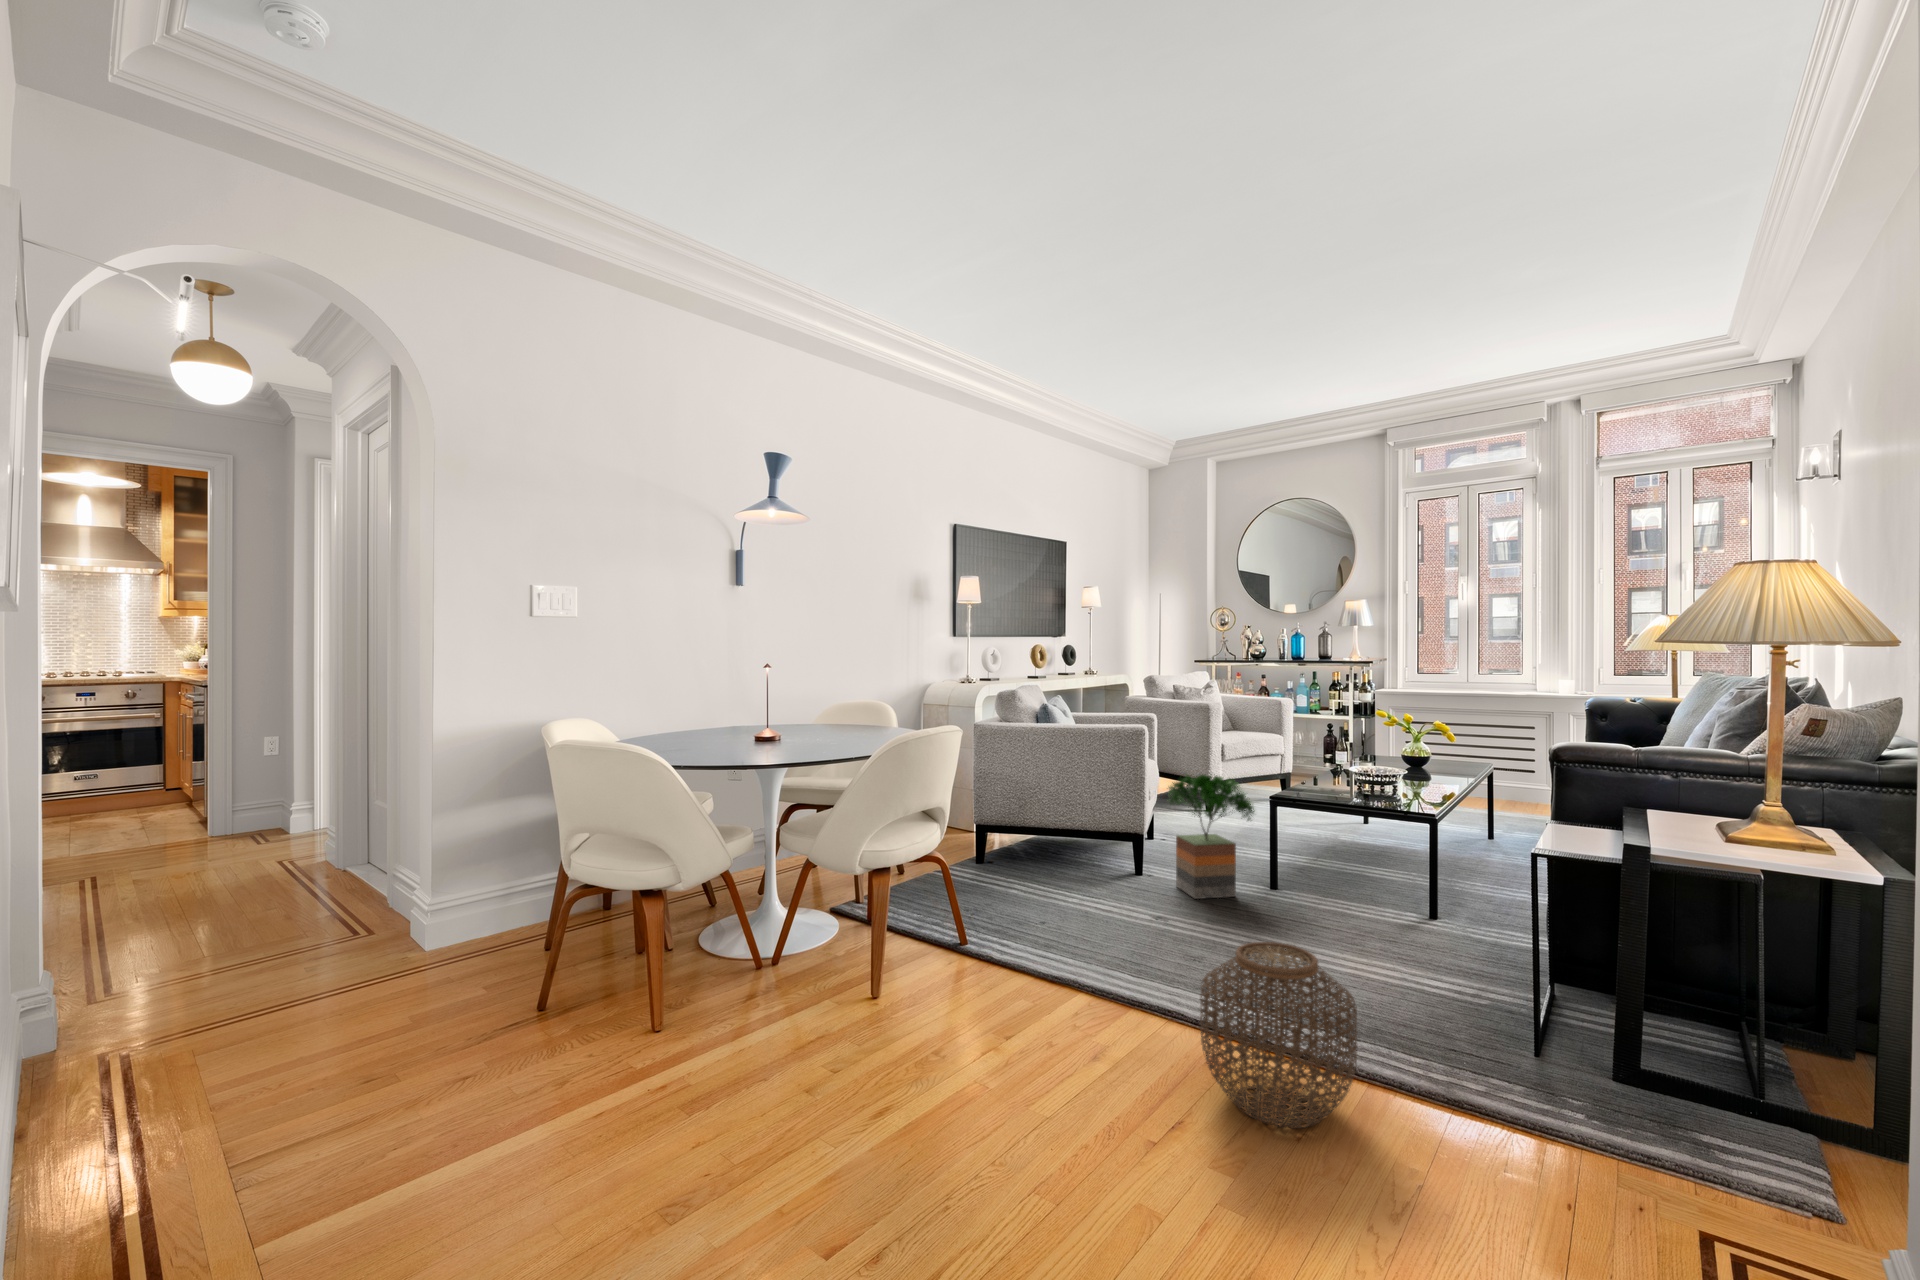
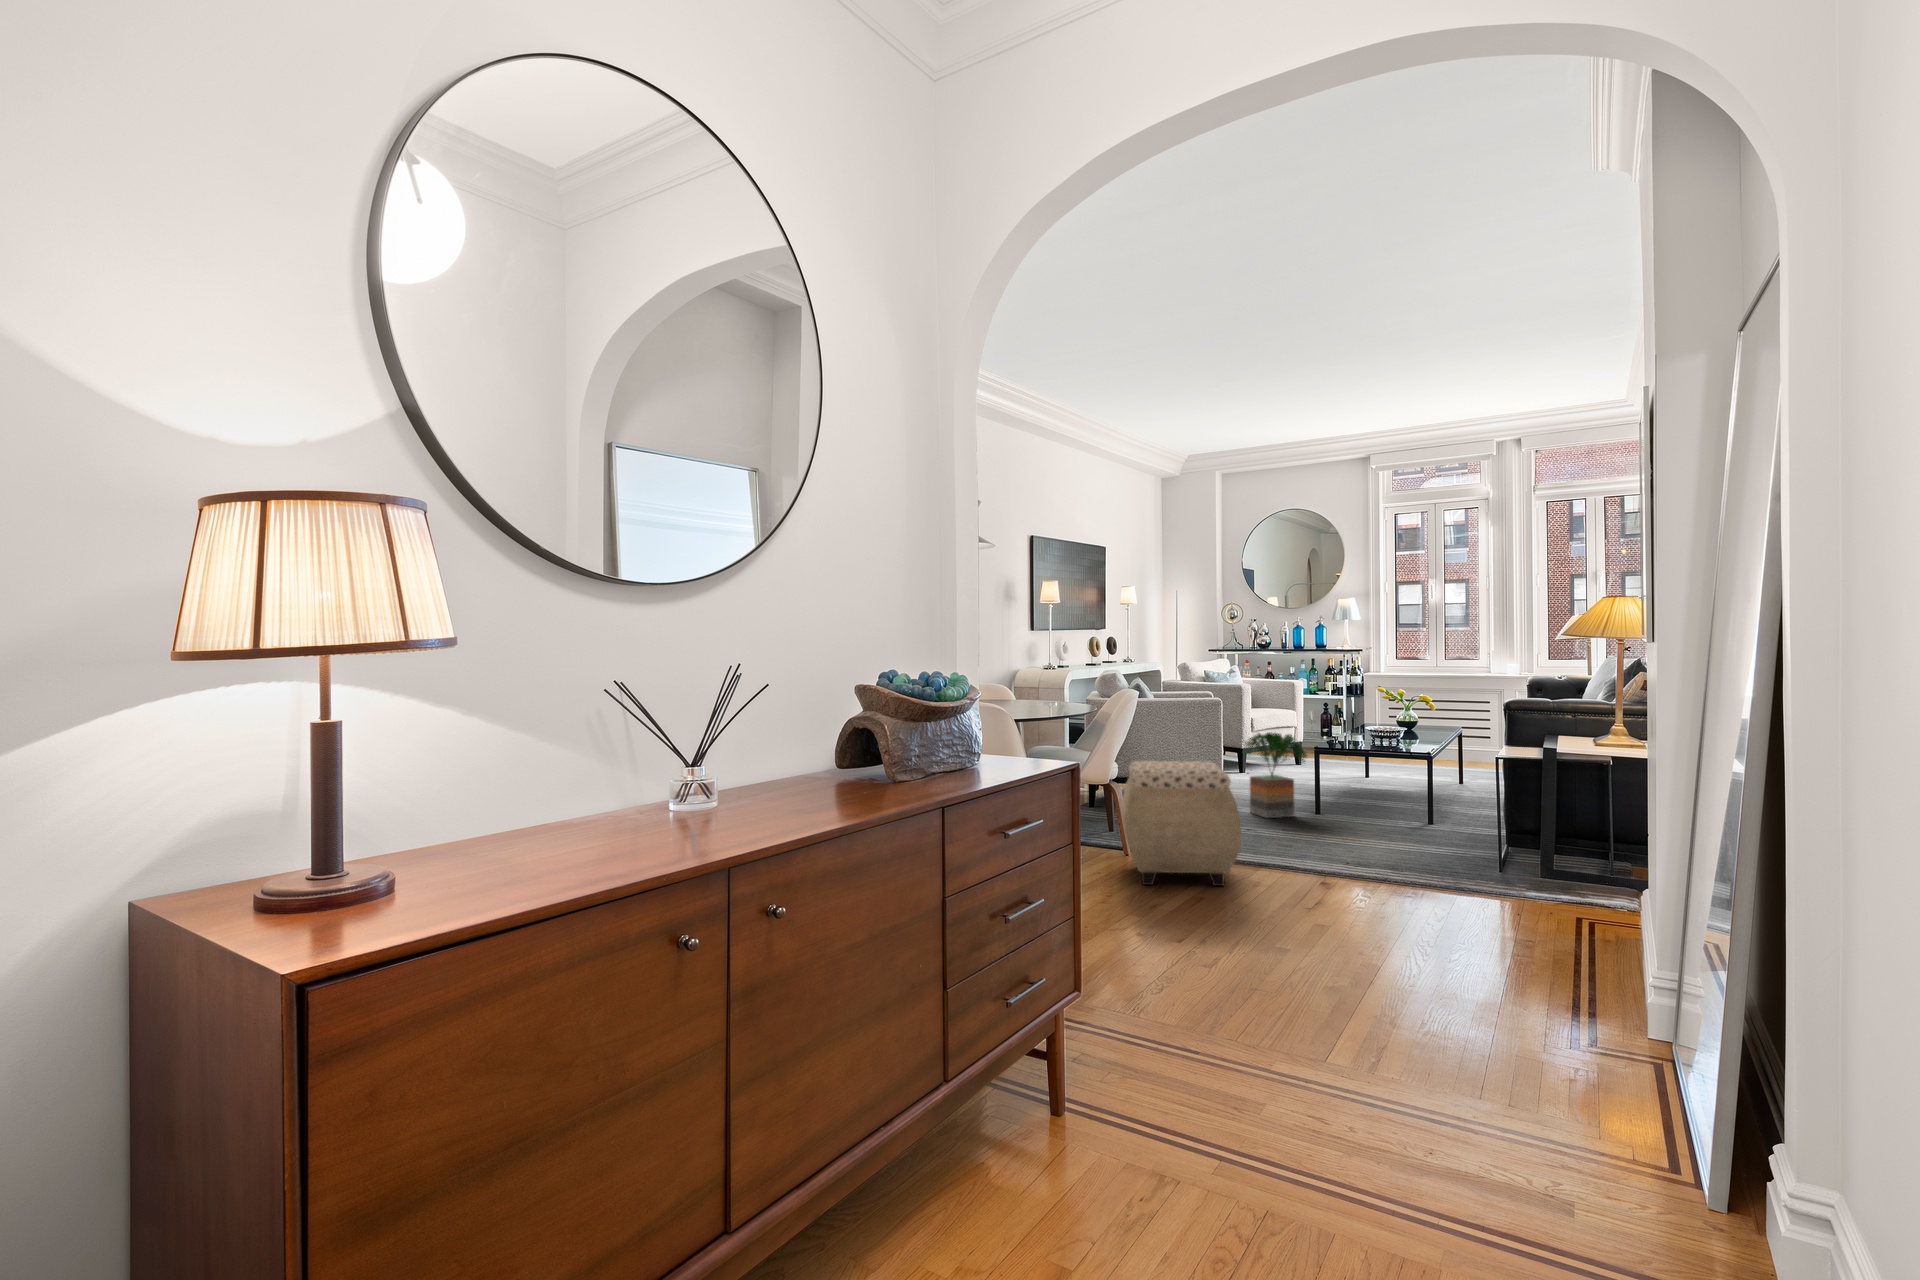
ottoman: none [875,830,1076,1061] -> present [1121,761,1242,886]
woven basket: present [1201,942,1357,1128] -> none [1321,809,1408,902]

